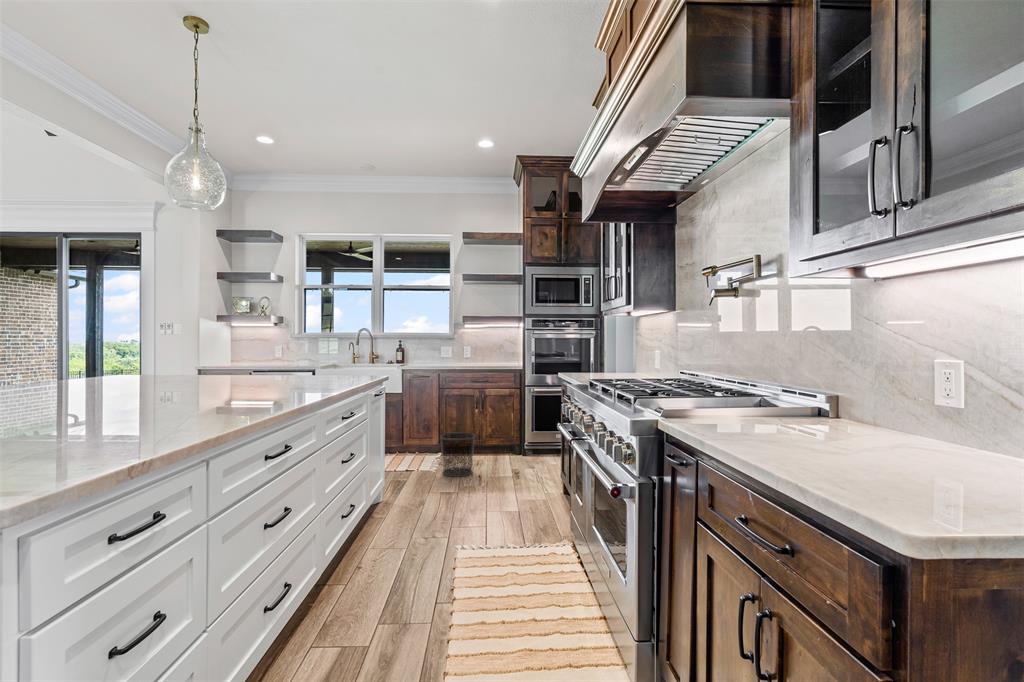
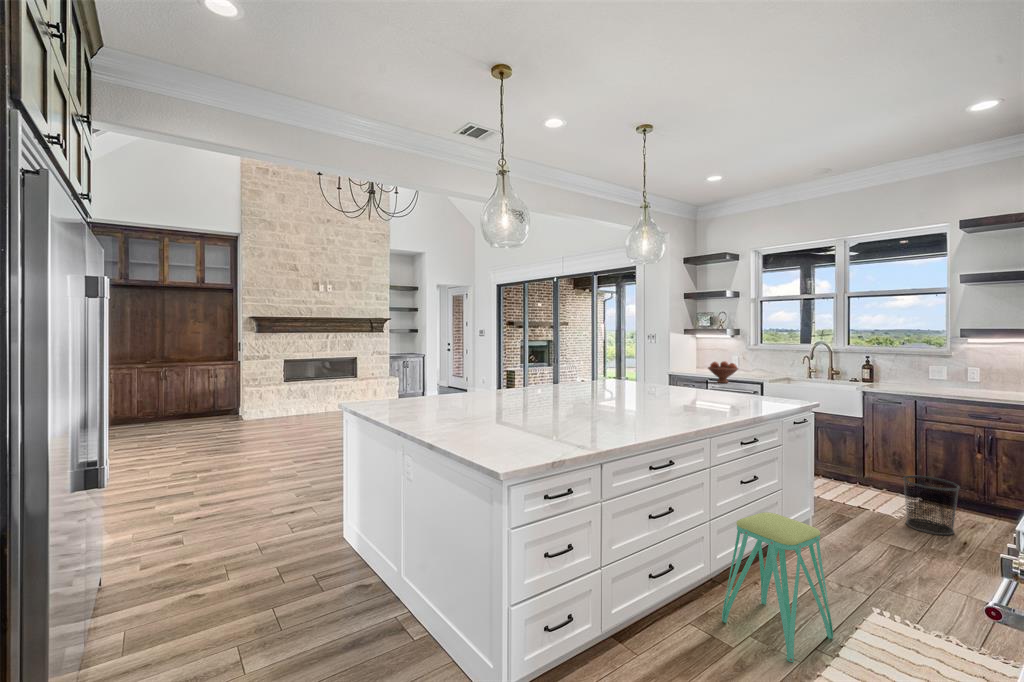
fruit bowl: none [254,349,289,373] -> present [708,361,738,383]
stool: none [345,483,444,627] -> present [722,512,833,662]

